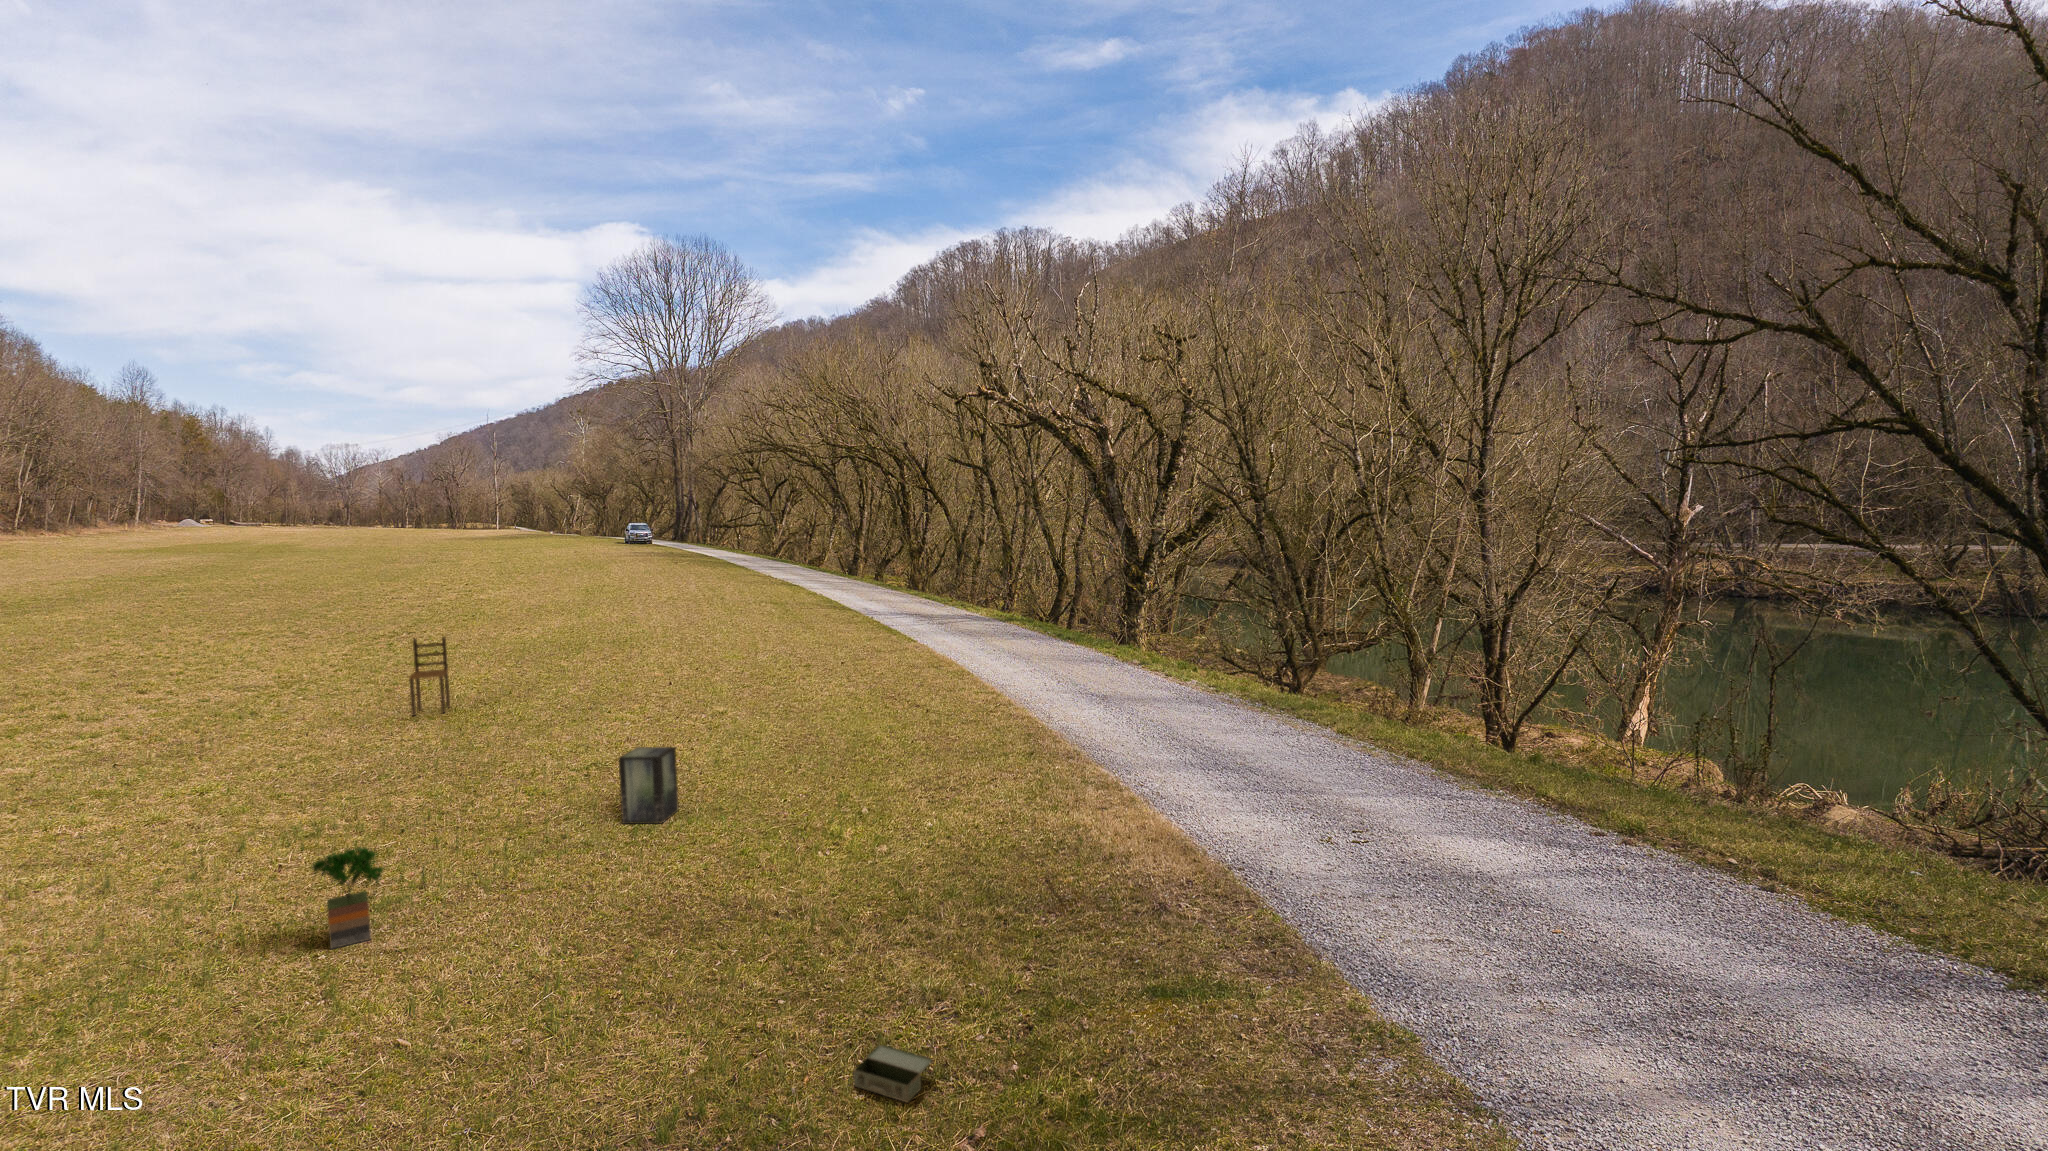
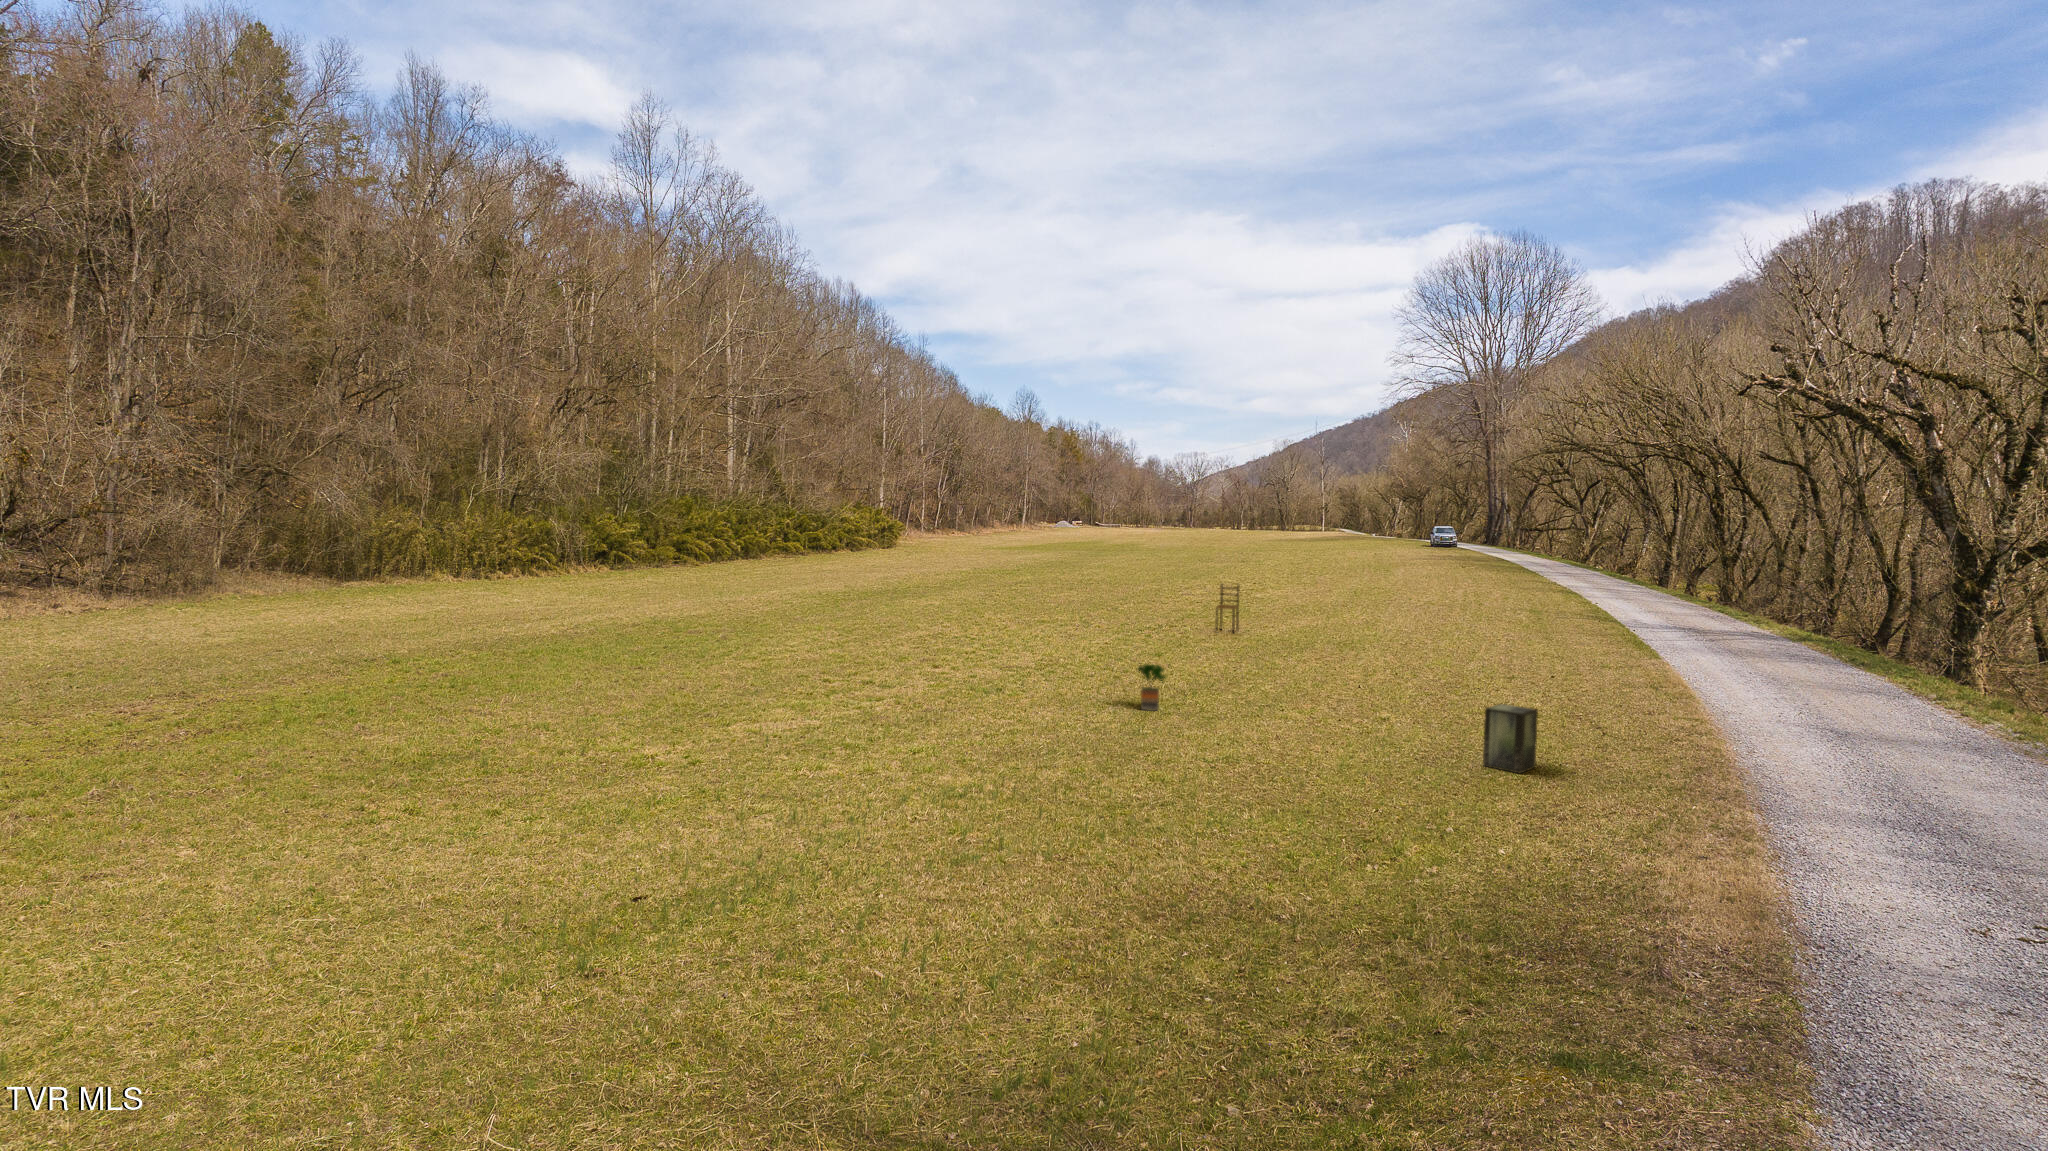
storage box: present [619,747,678,824] -> present [1483,704,1538,773]
toolbox: present [853,1045,932,1102] -> none [1339,792,1384,815]

